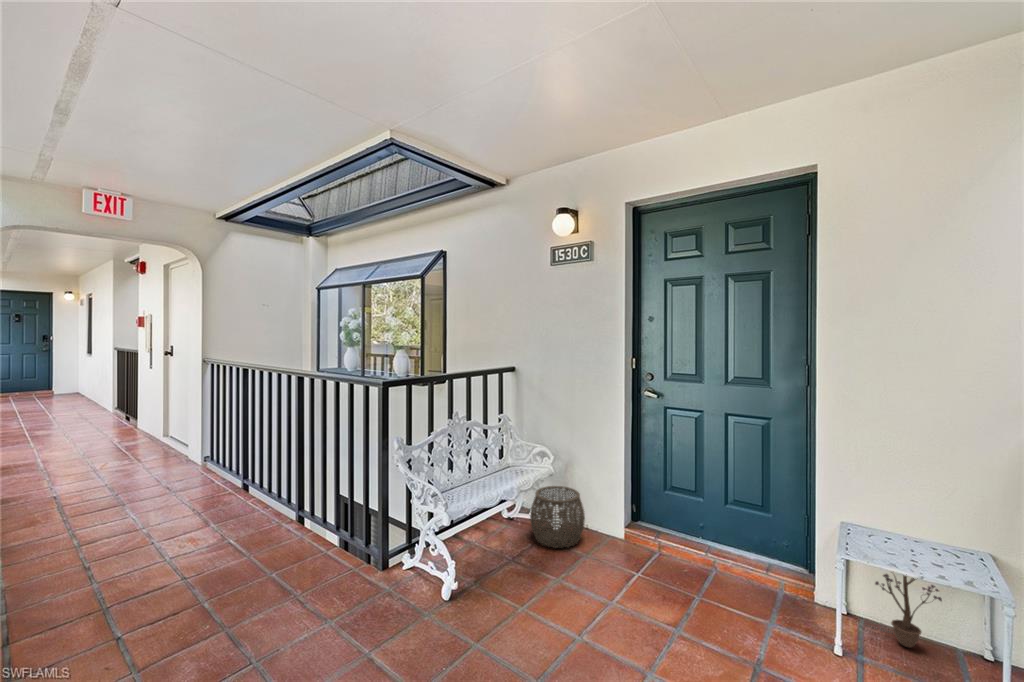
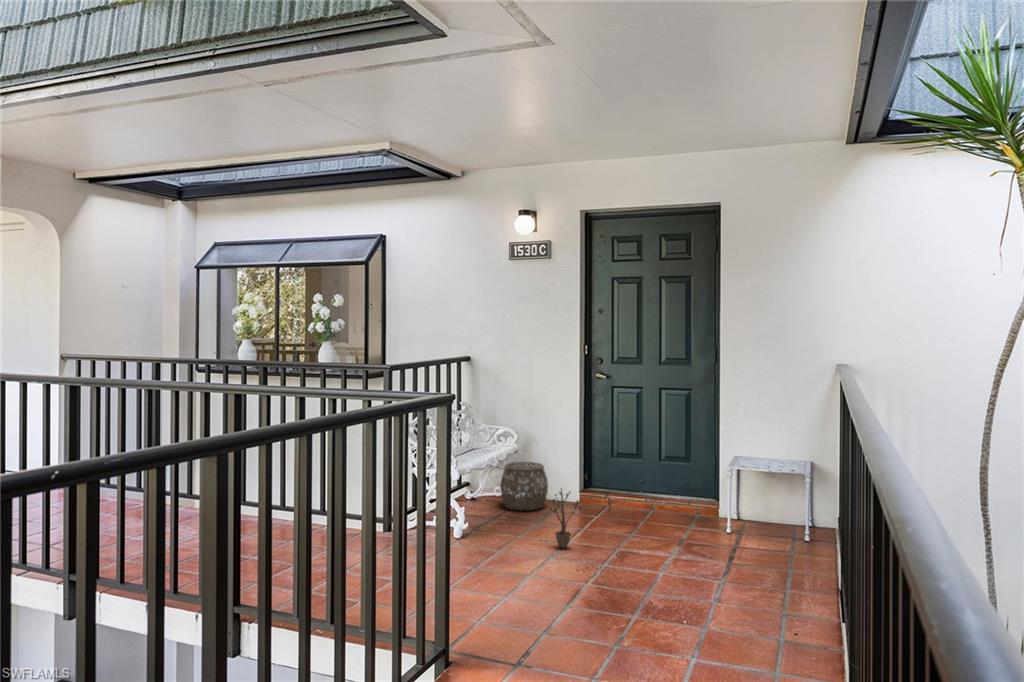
decorative plant: present [862,574,942,648] -> present [542,489,581,548]

